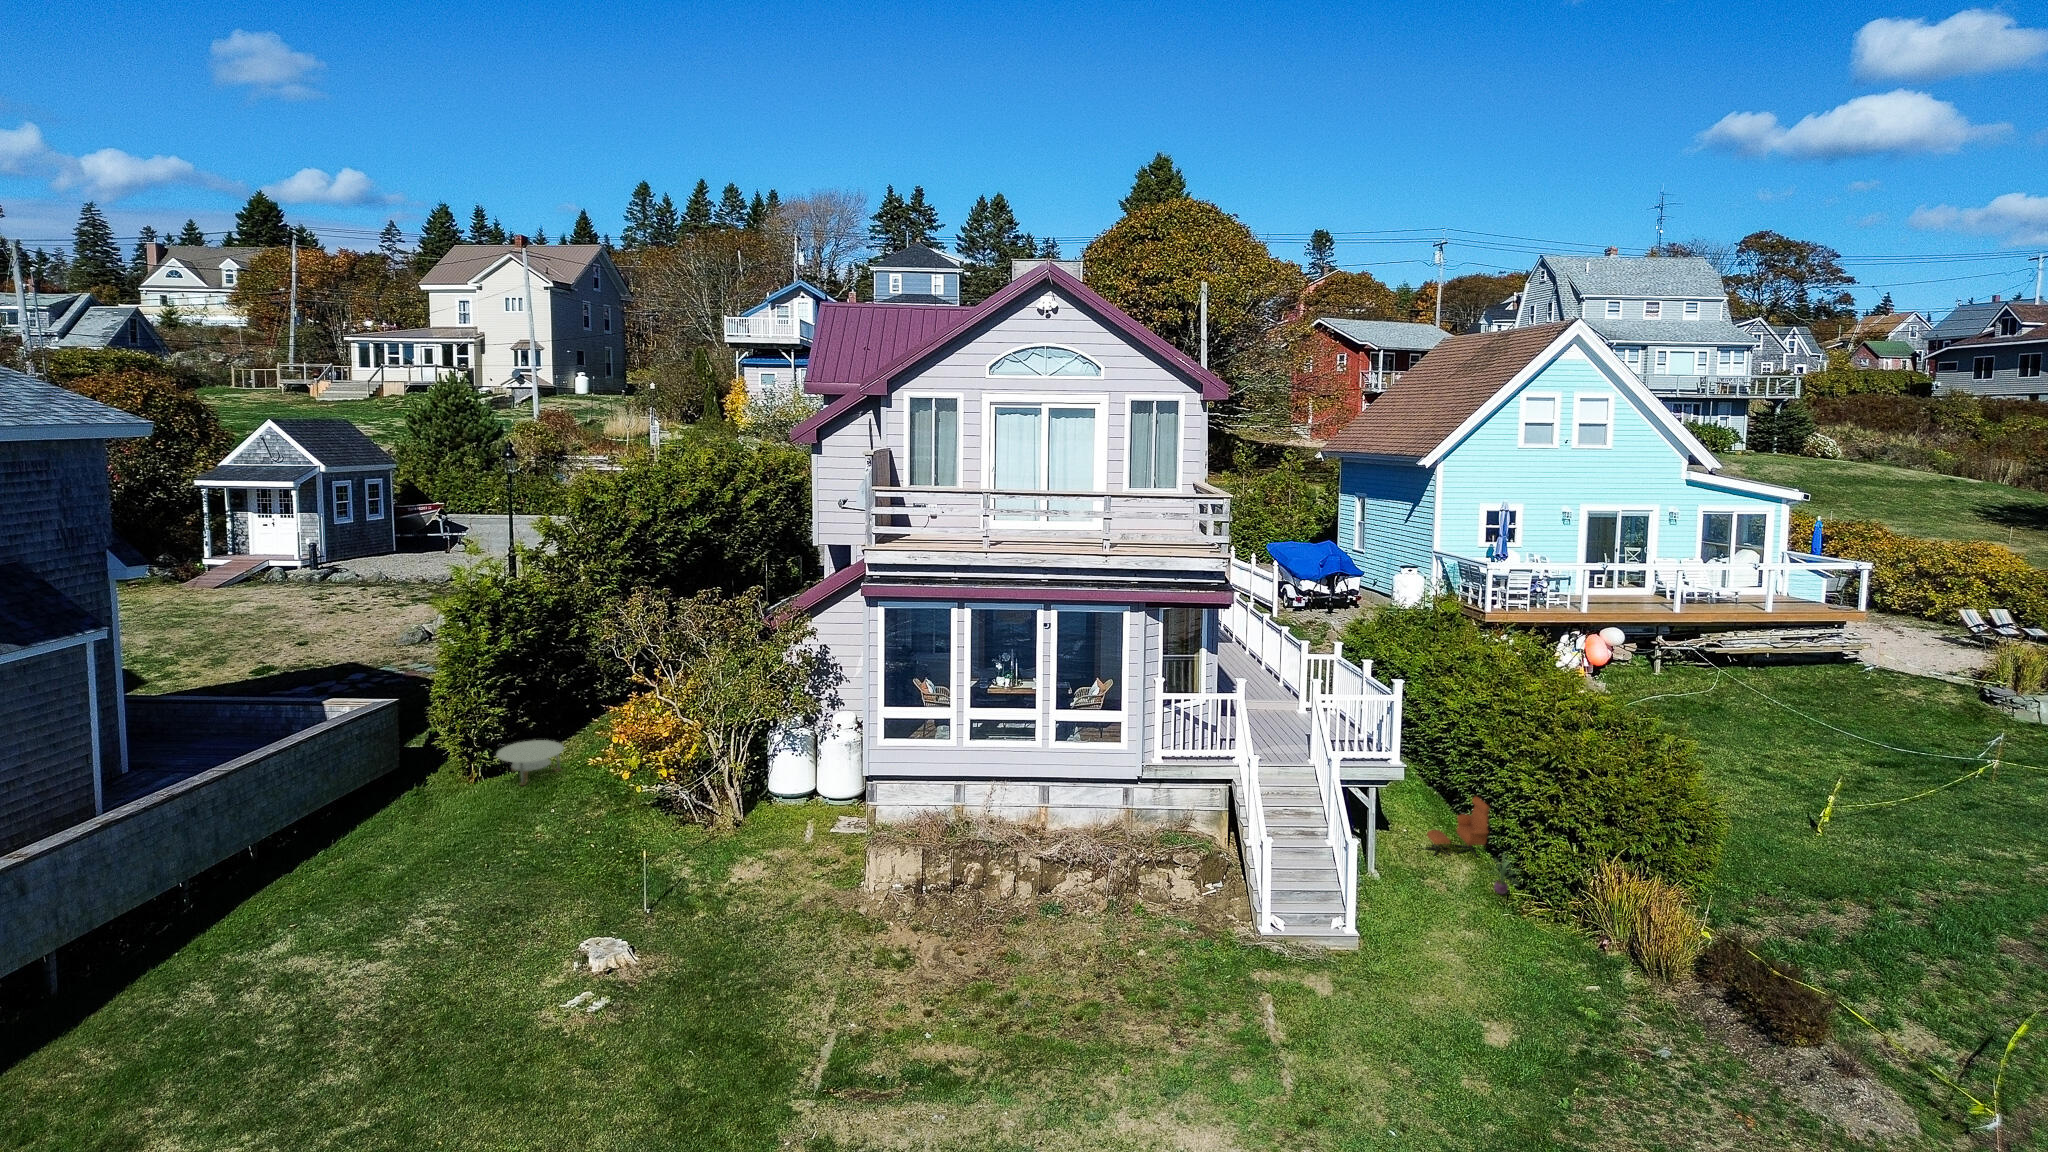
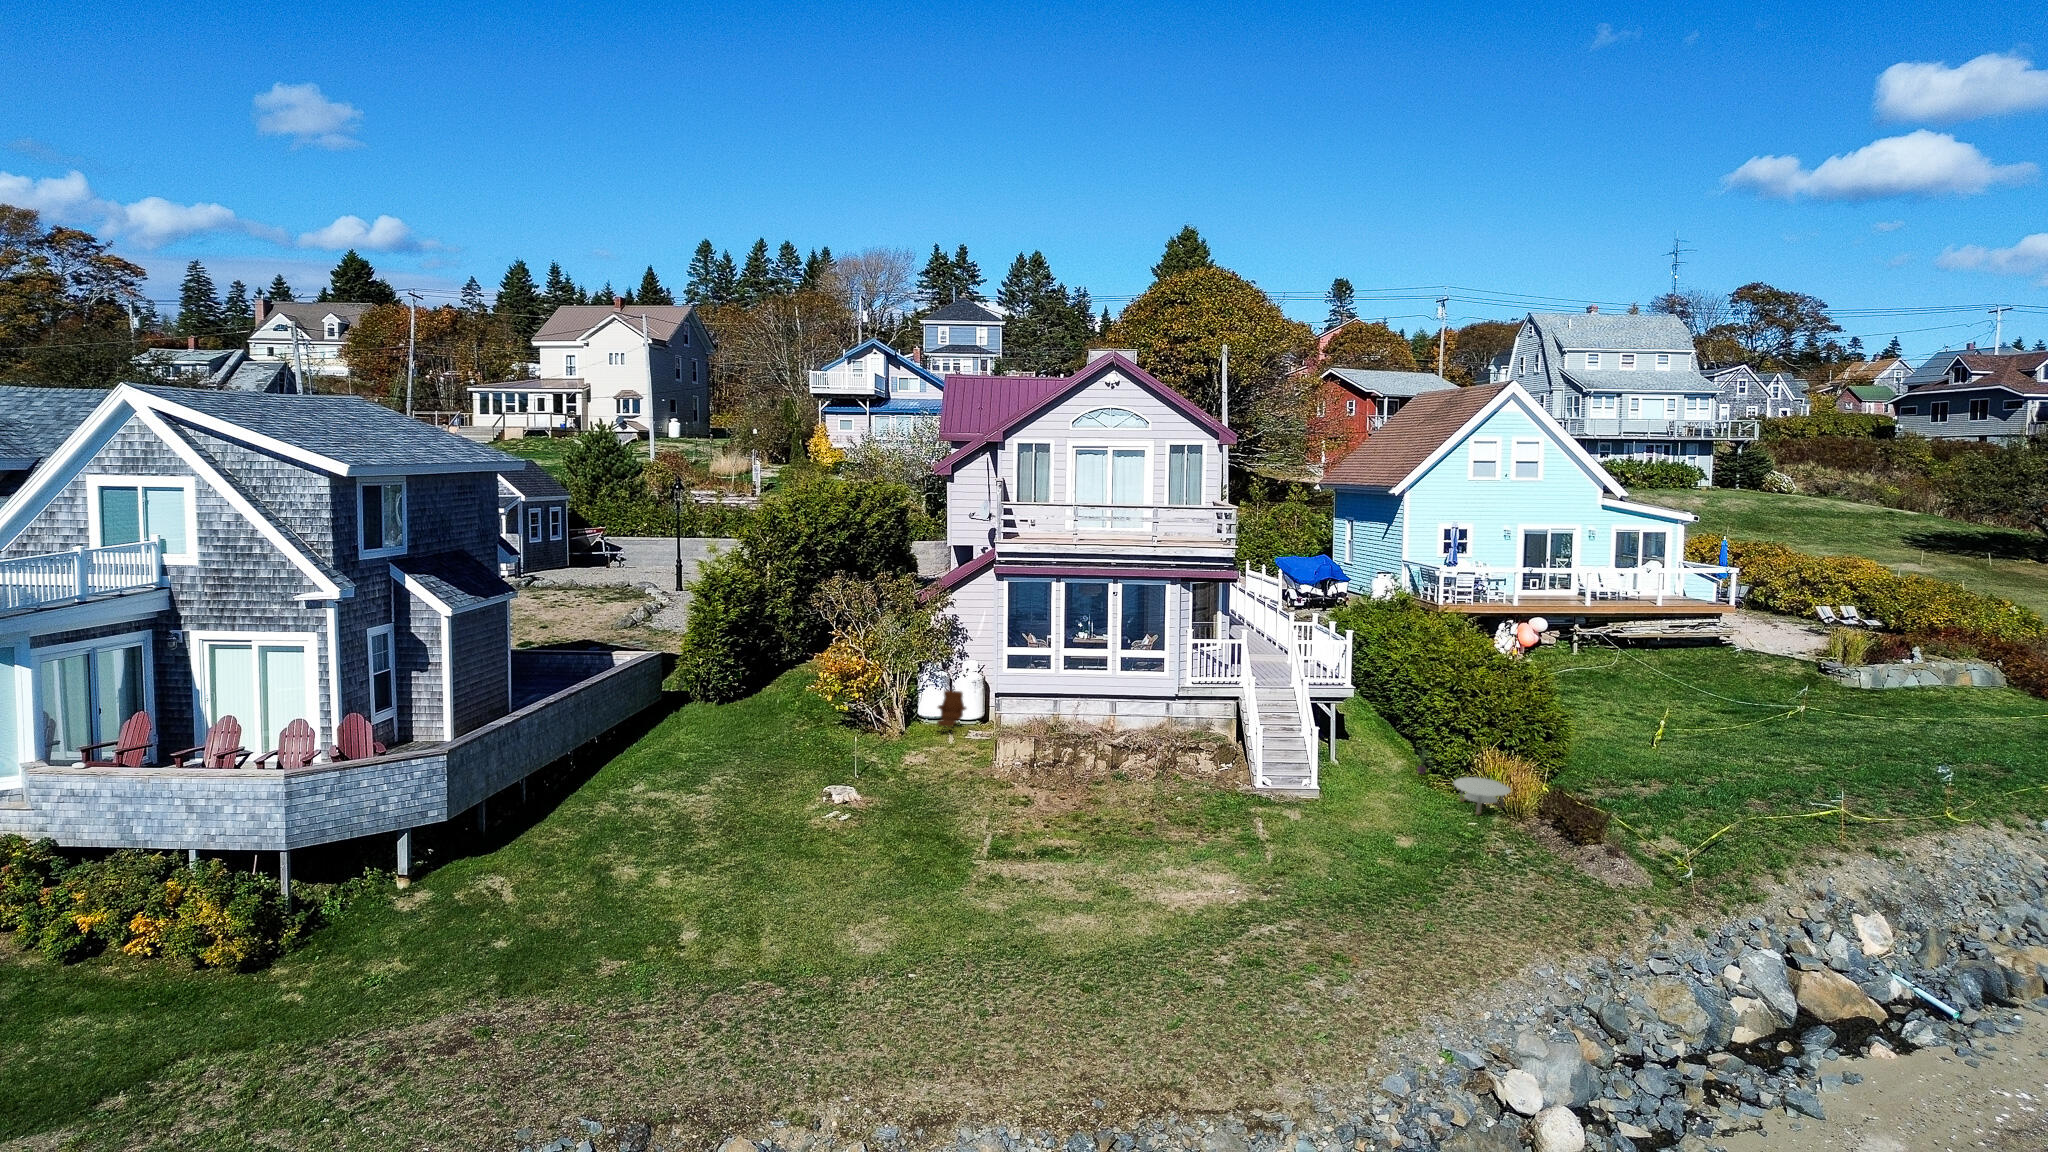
round table: present [496,740,564,785] -> present [1454,777,1511,815]
lounge chair: present [1426,797,1489,856] -> present [937,690,966,732]

